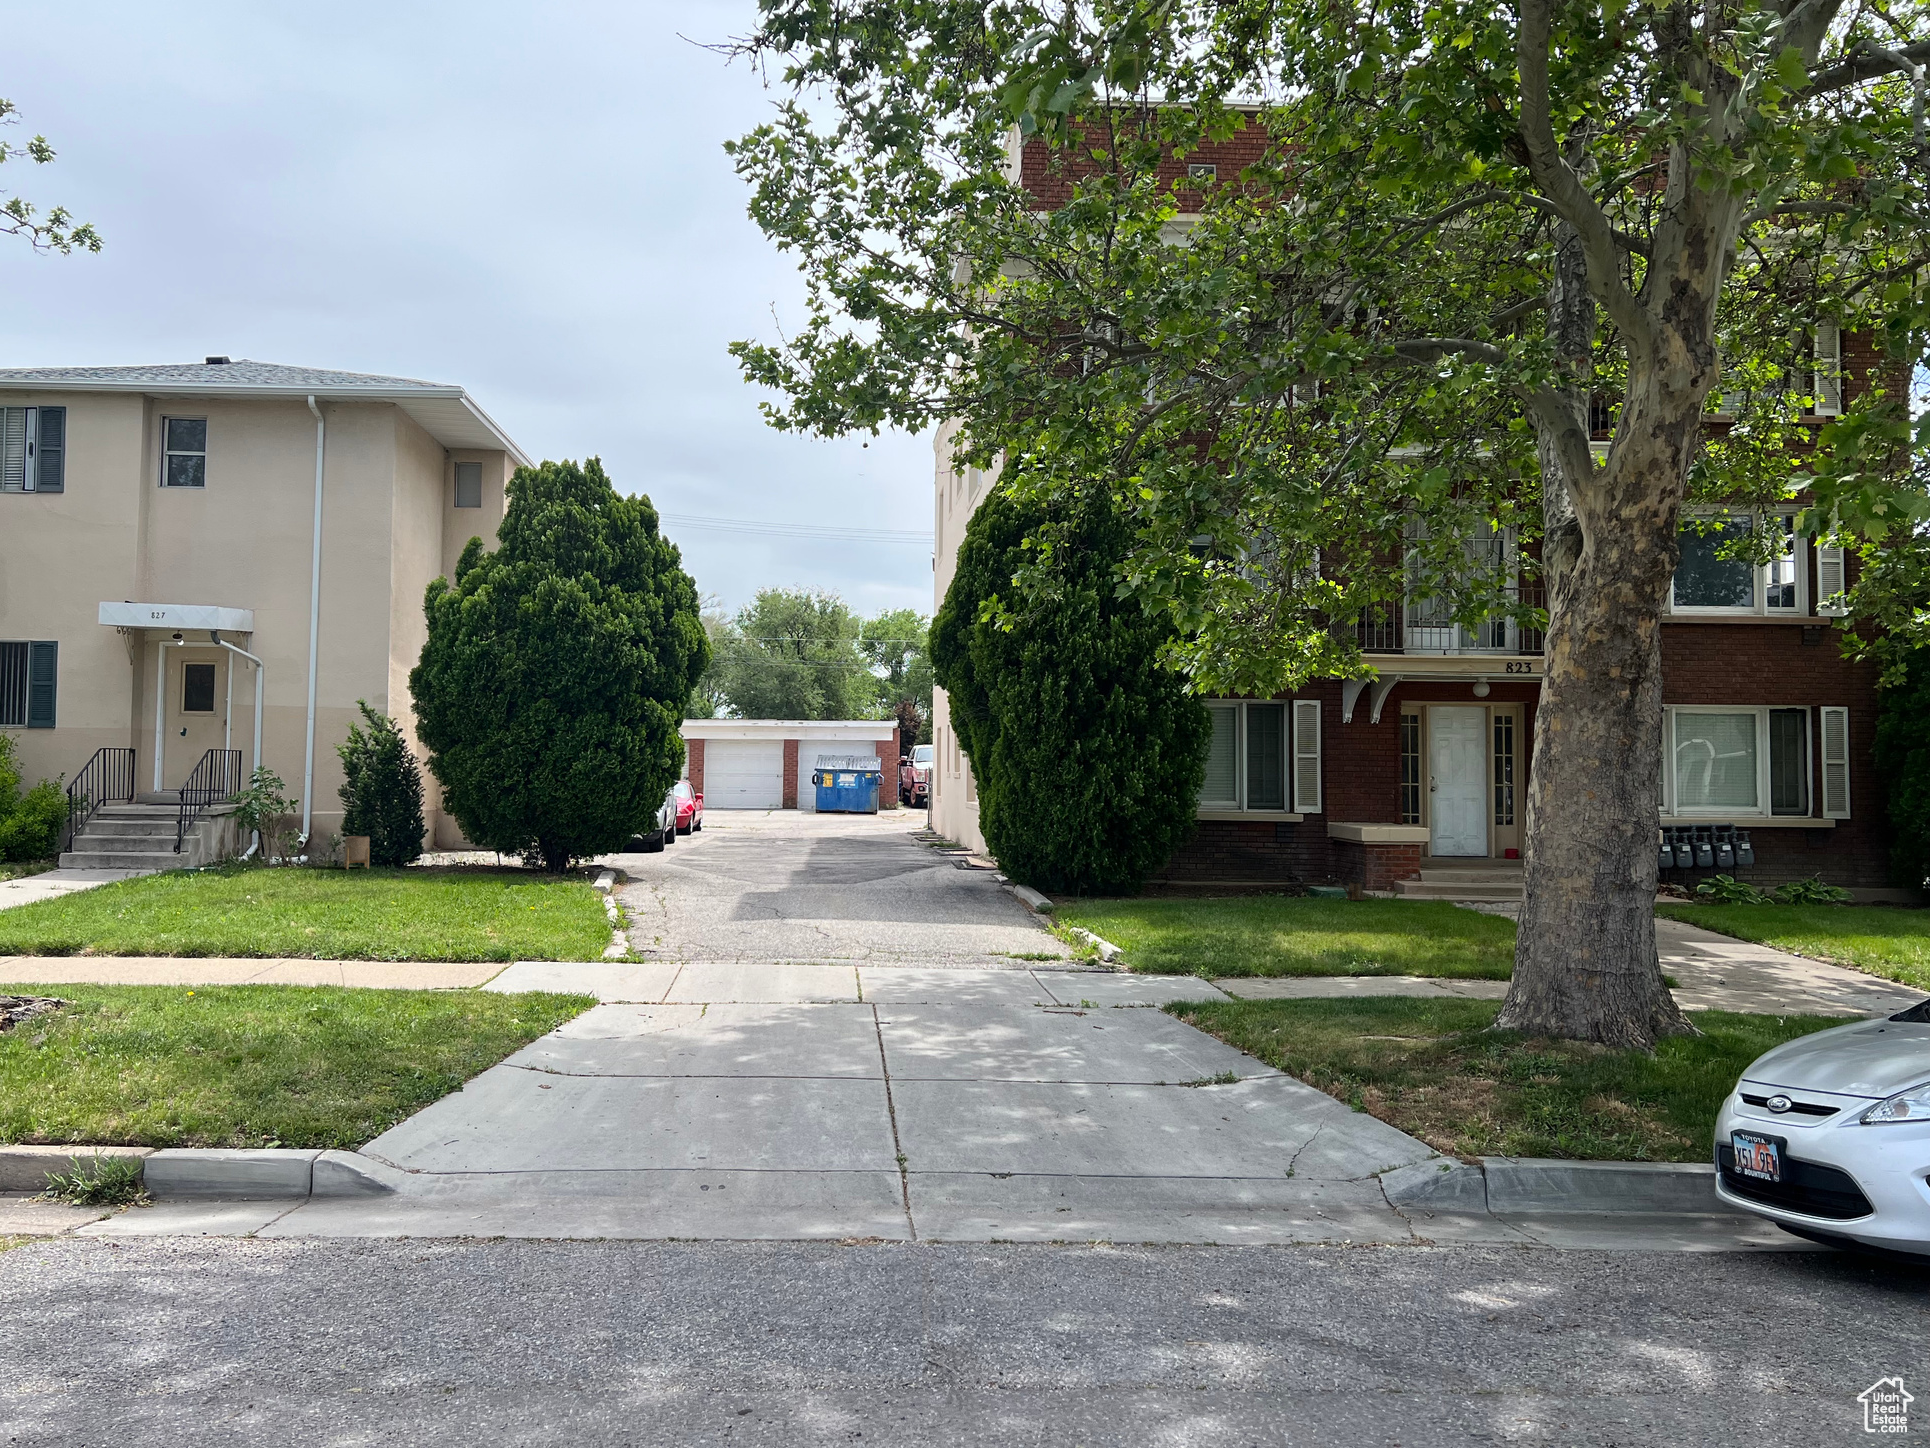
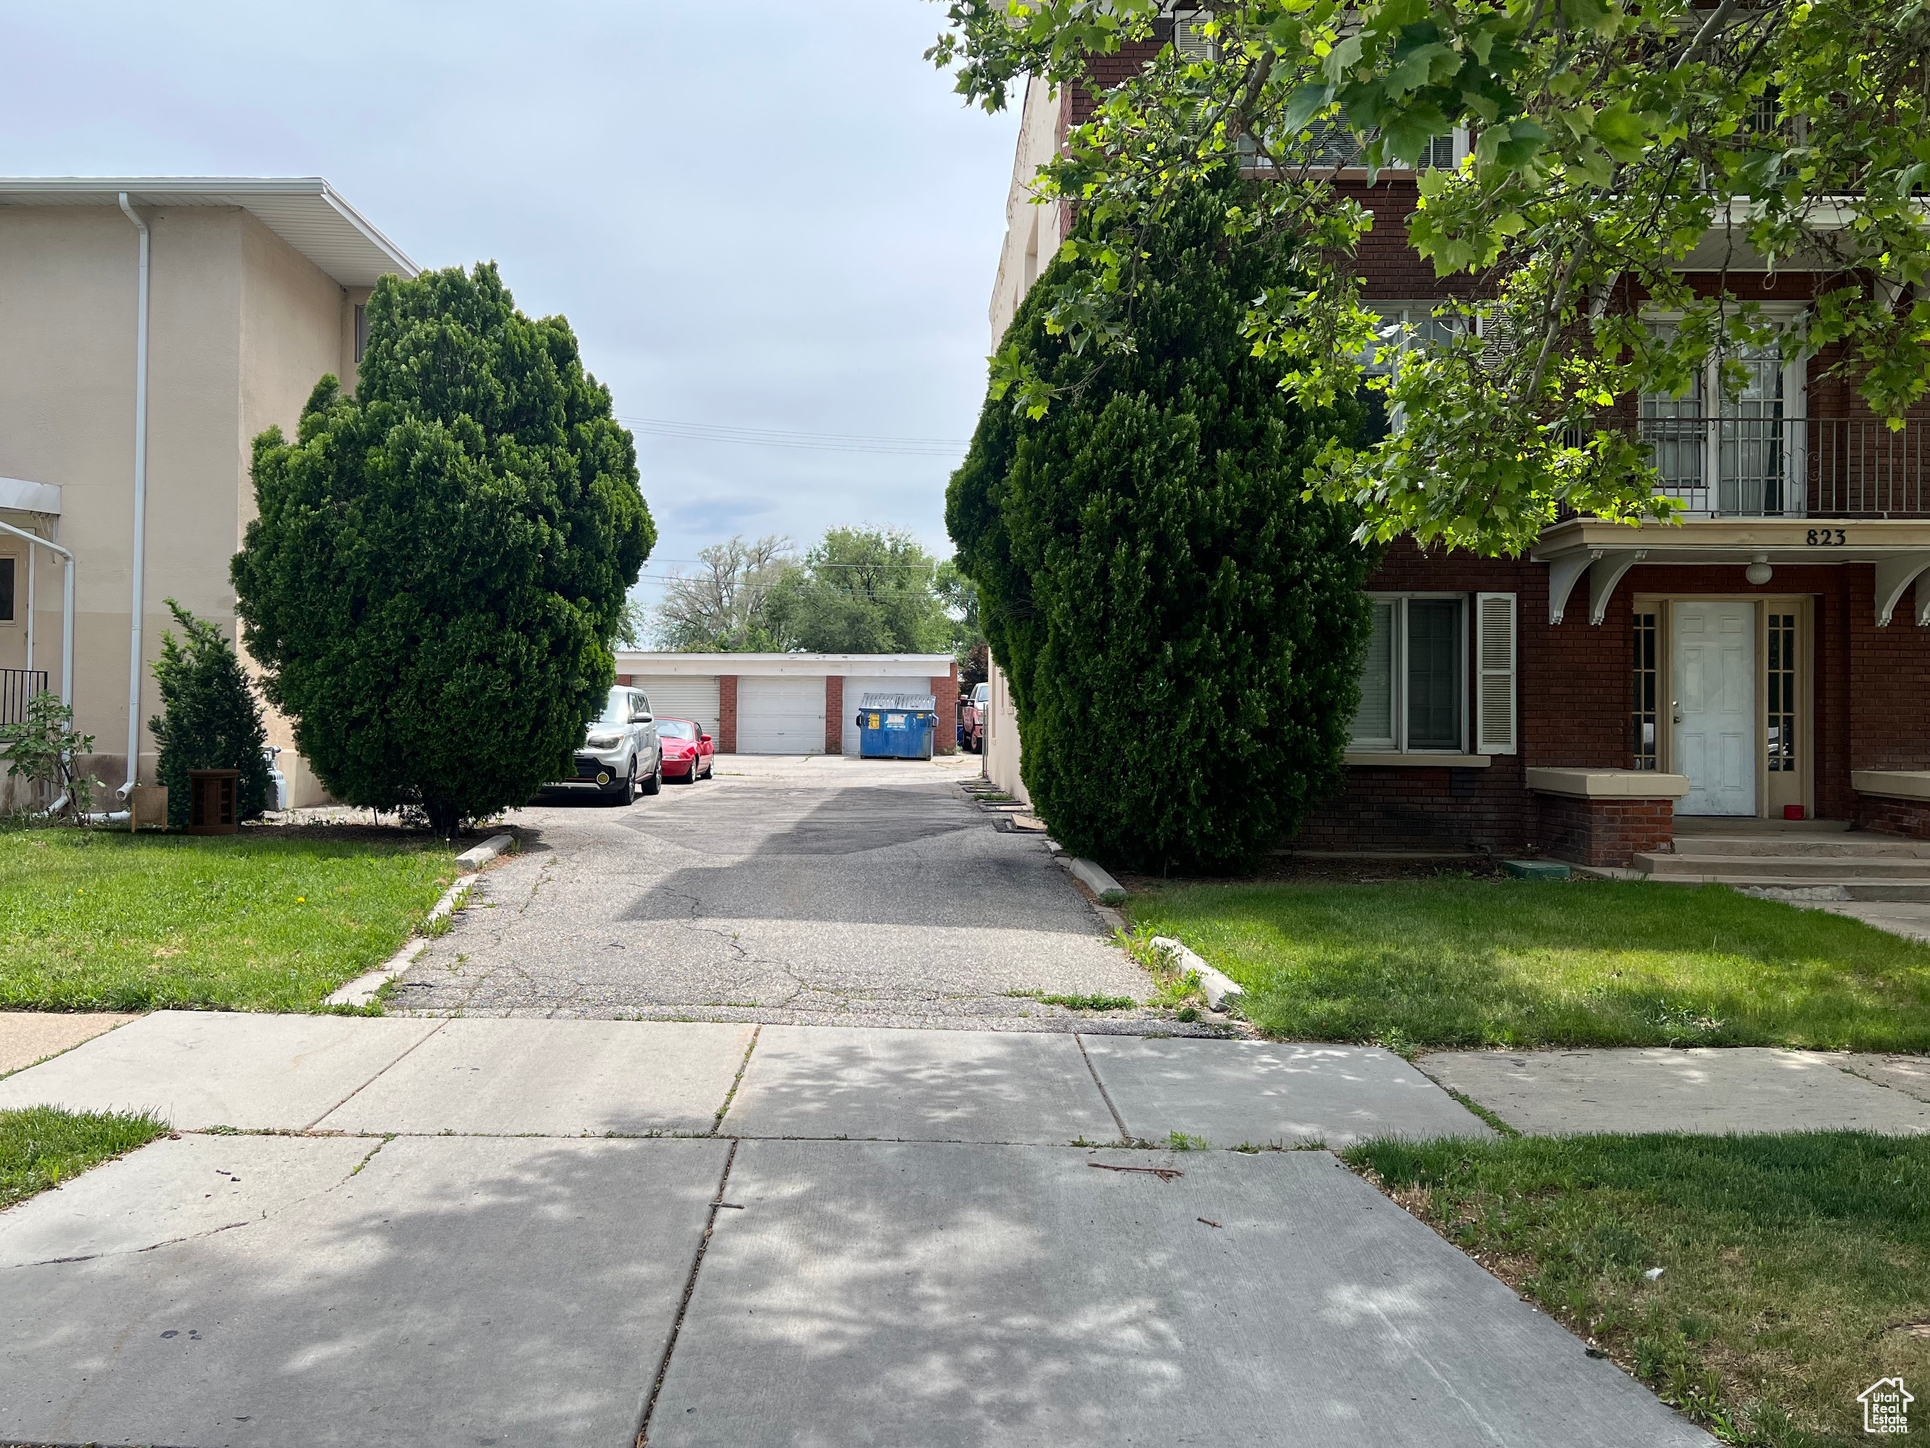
side table: none [388,824,424,871] -> present [187,769,240,835]
watering can: present [1337,878,1366,900] -> none [1551,852,1593,884]

